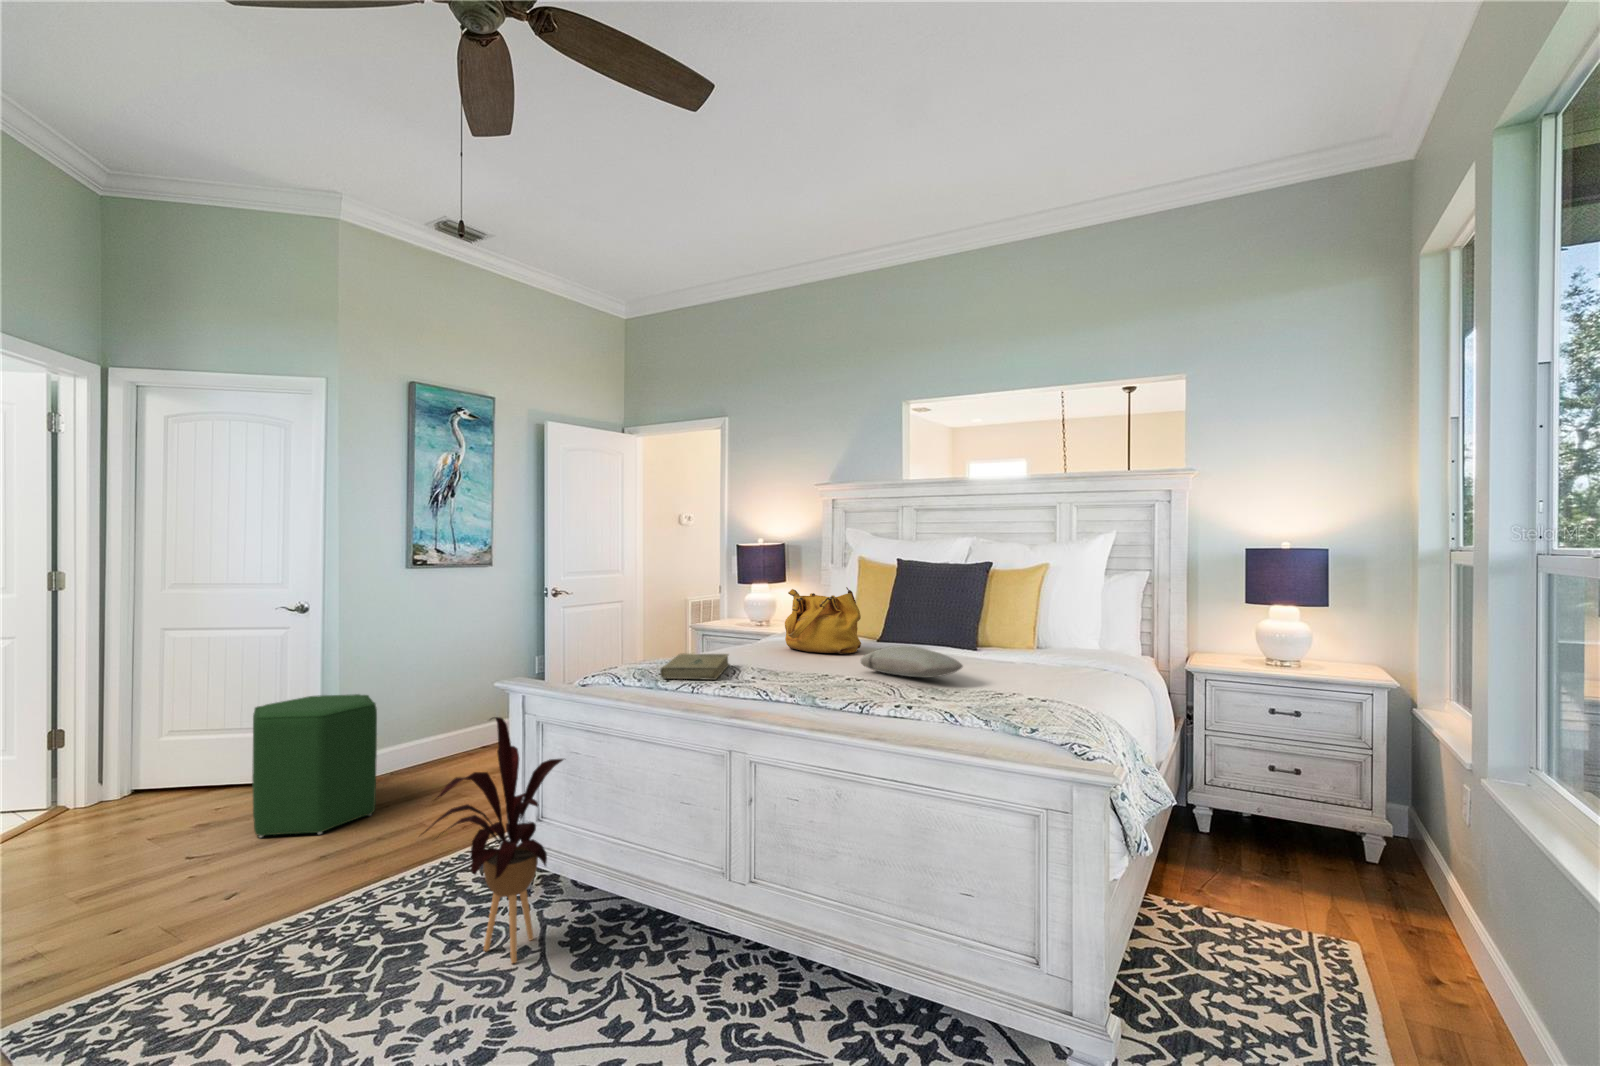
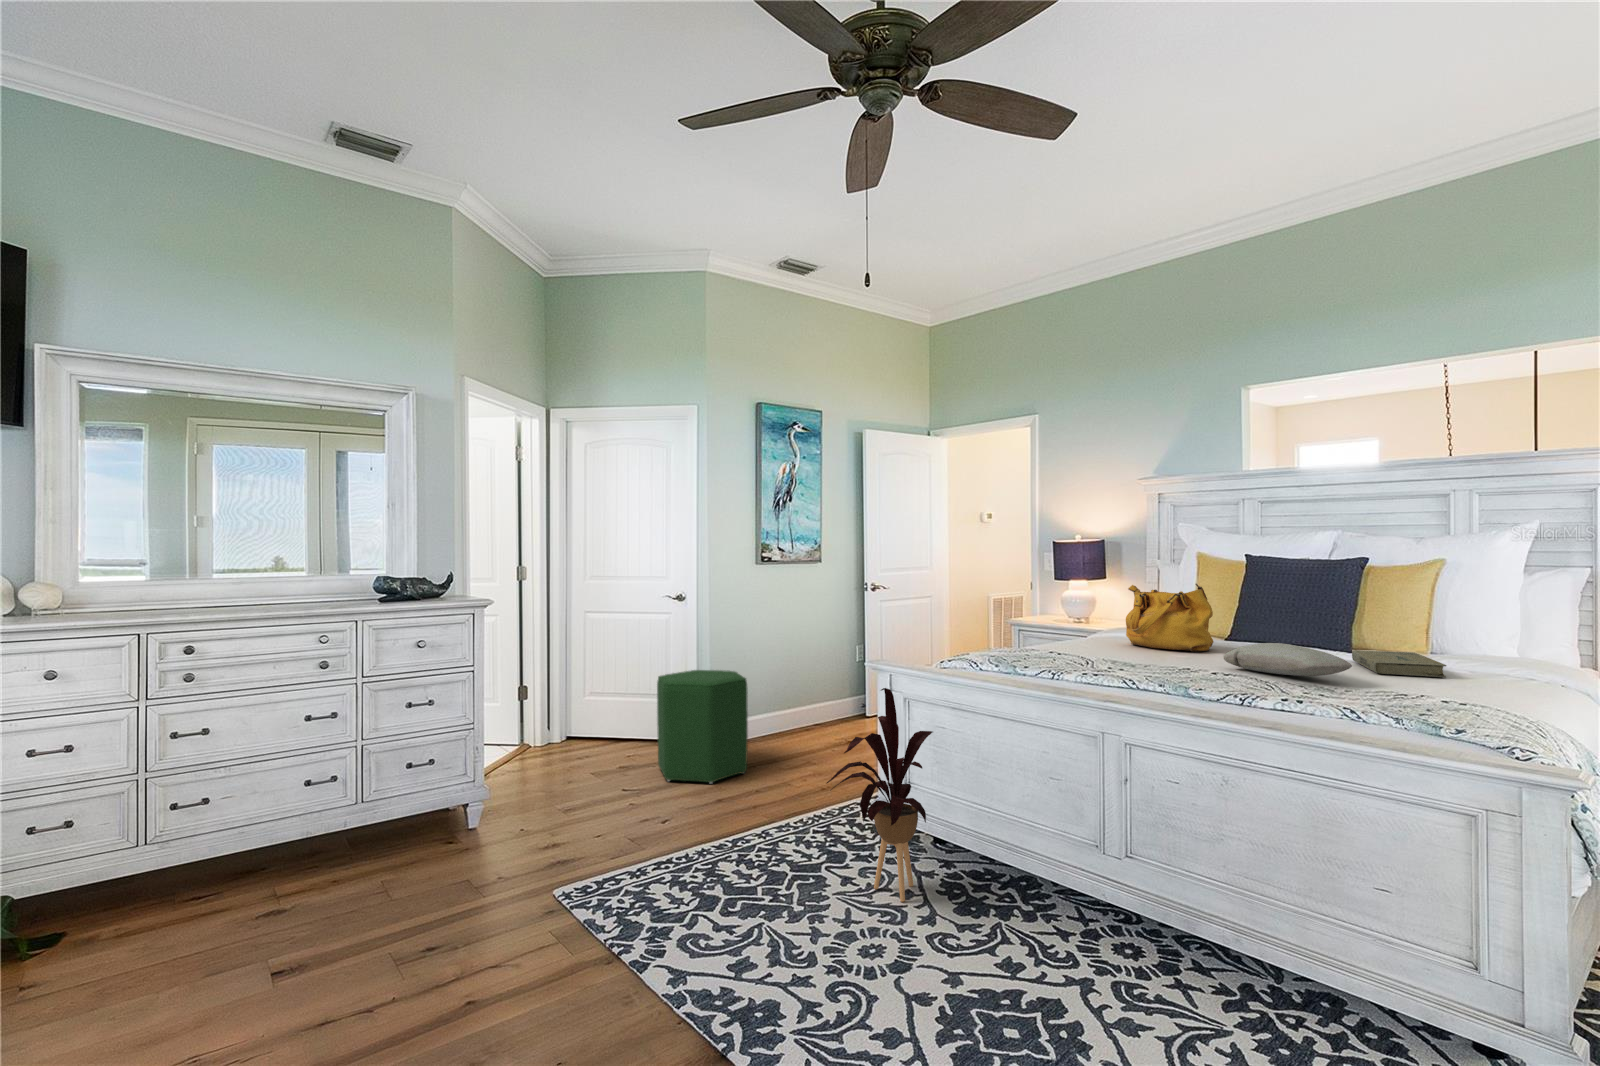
book: present [660,653,729,680] -> present [1352,650,1446,678]

